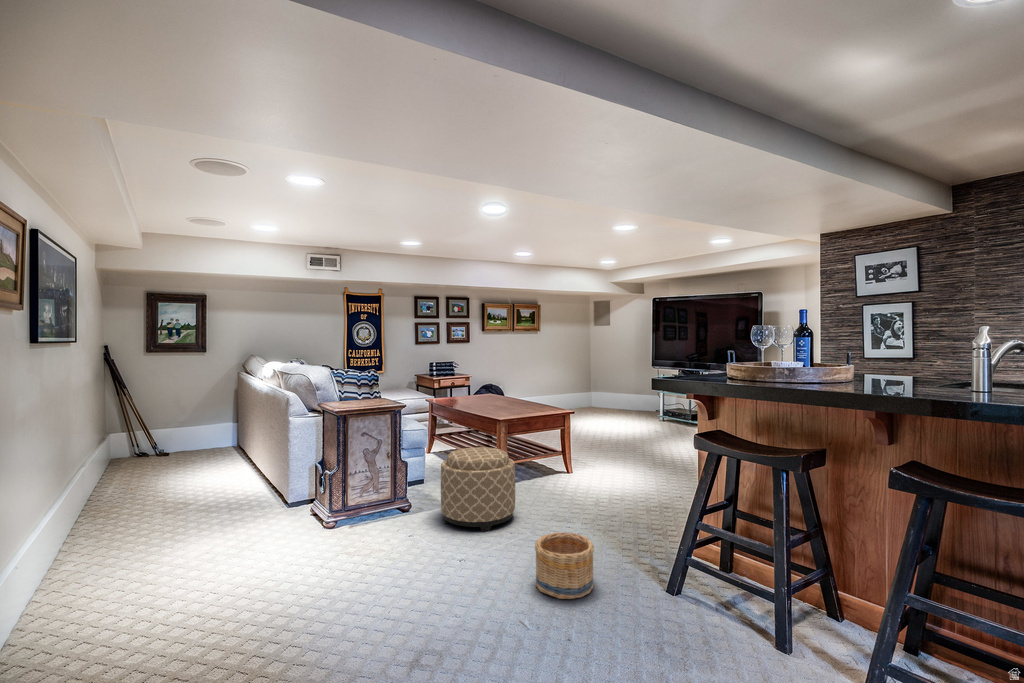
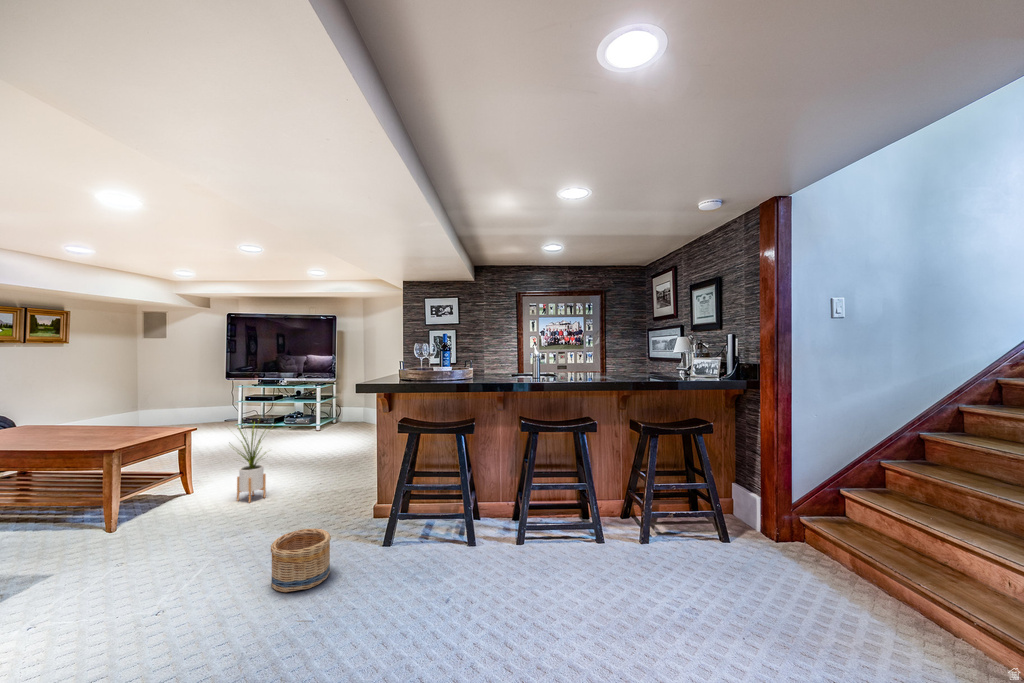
house plant: none [580,405,627,495] -> present [237,425,266,503]
ottoman: present [441,447,515,531] -> none [60,480,180,592]

